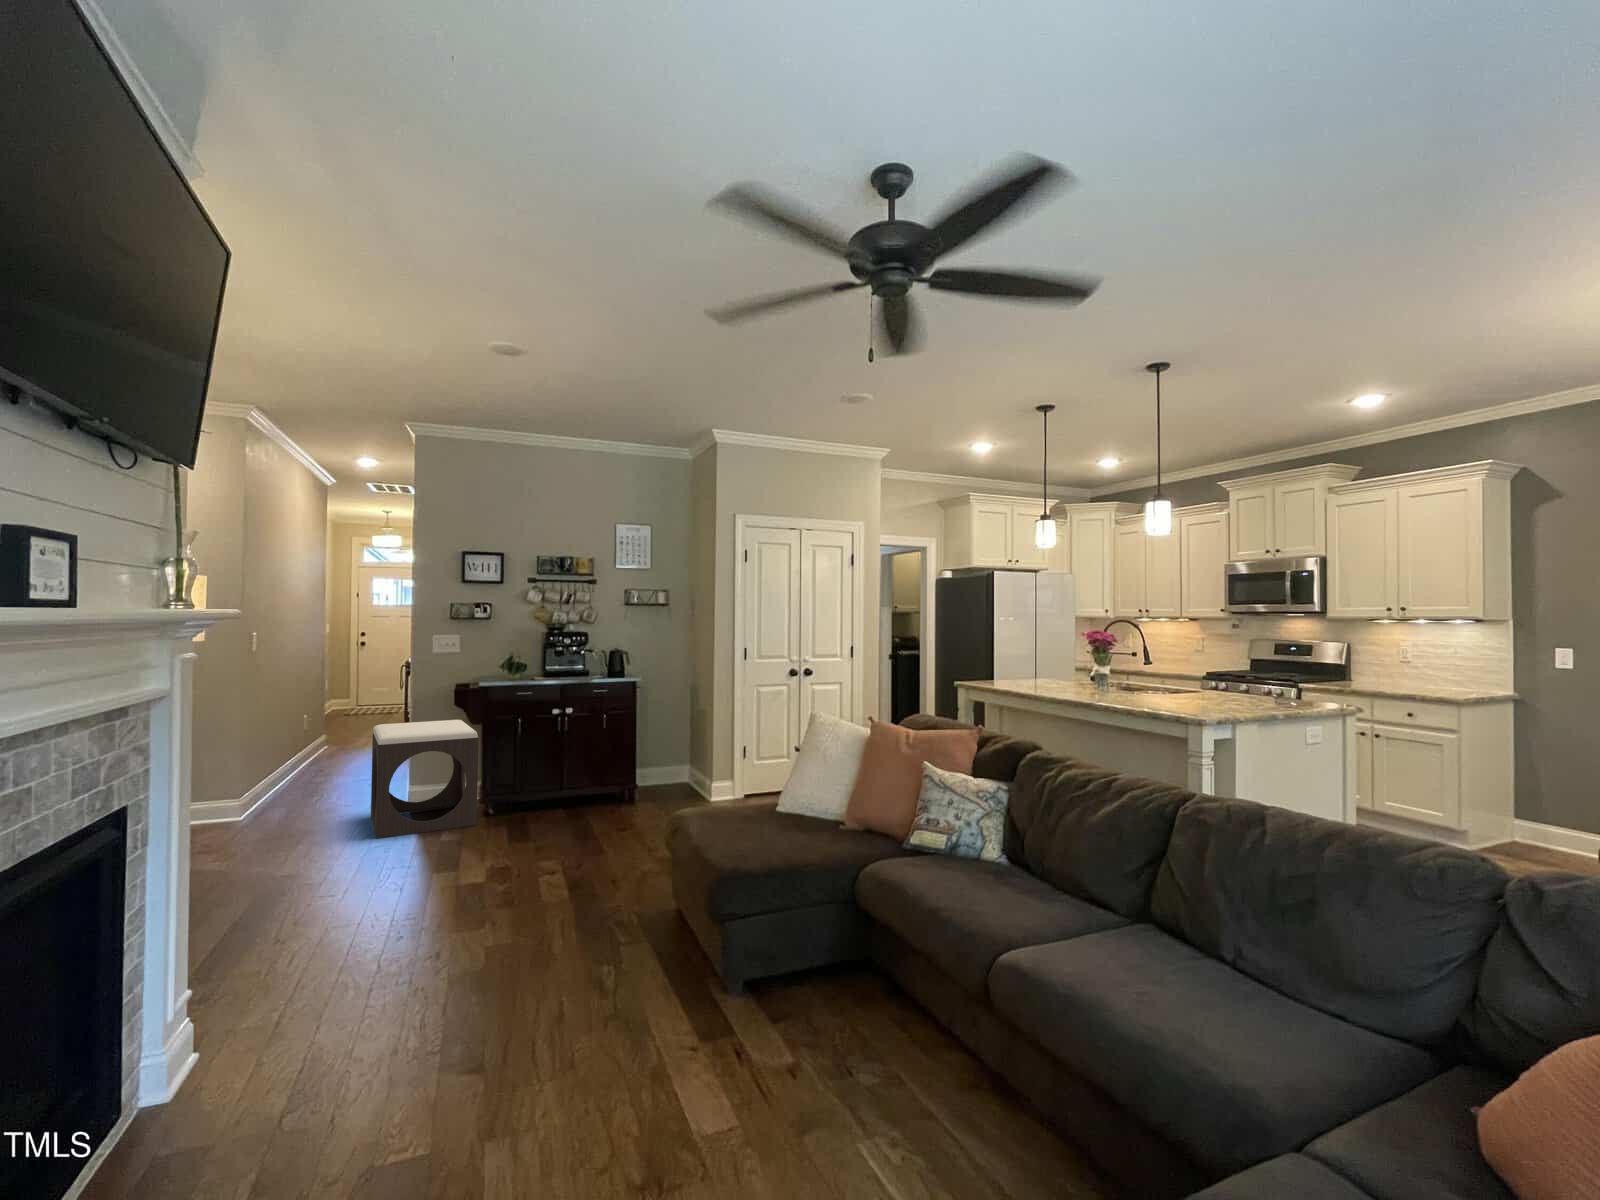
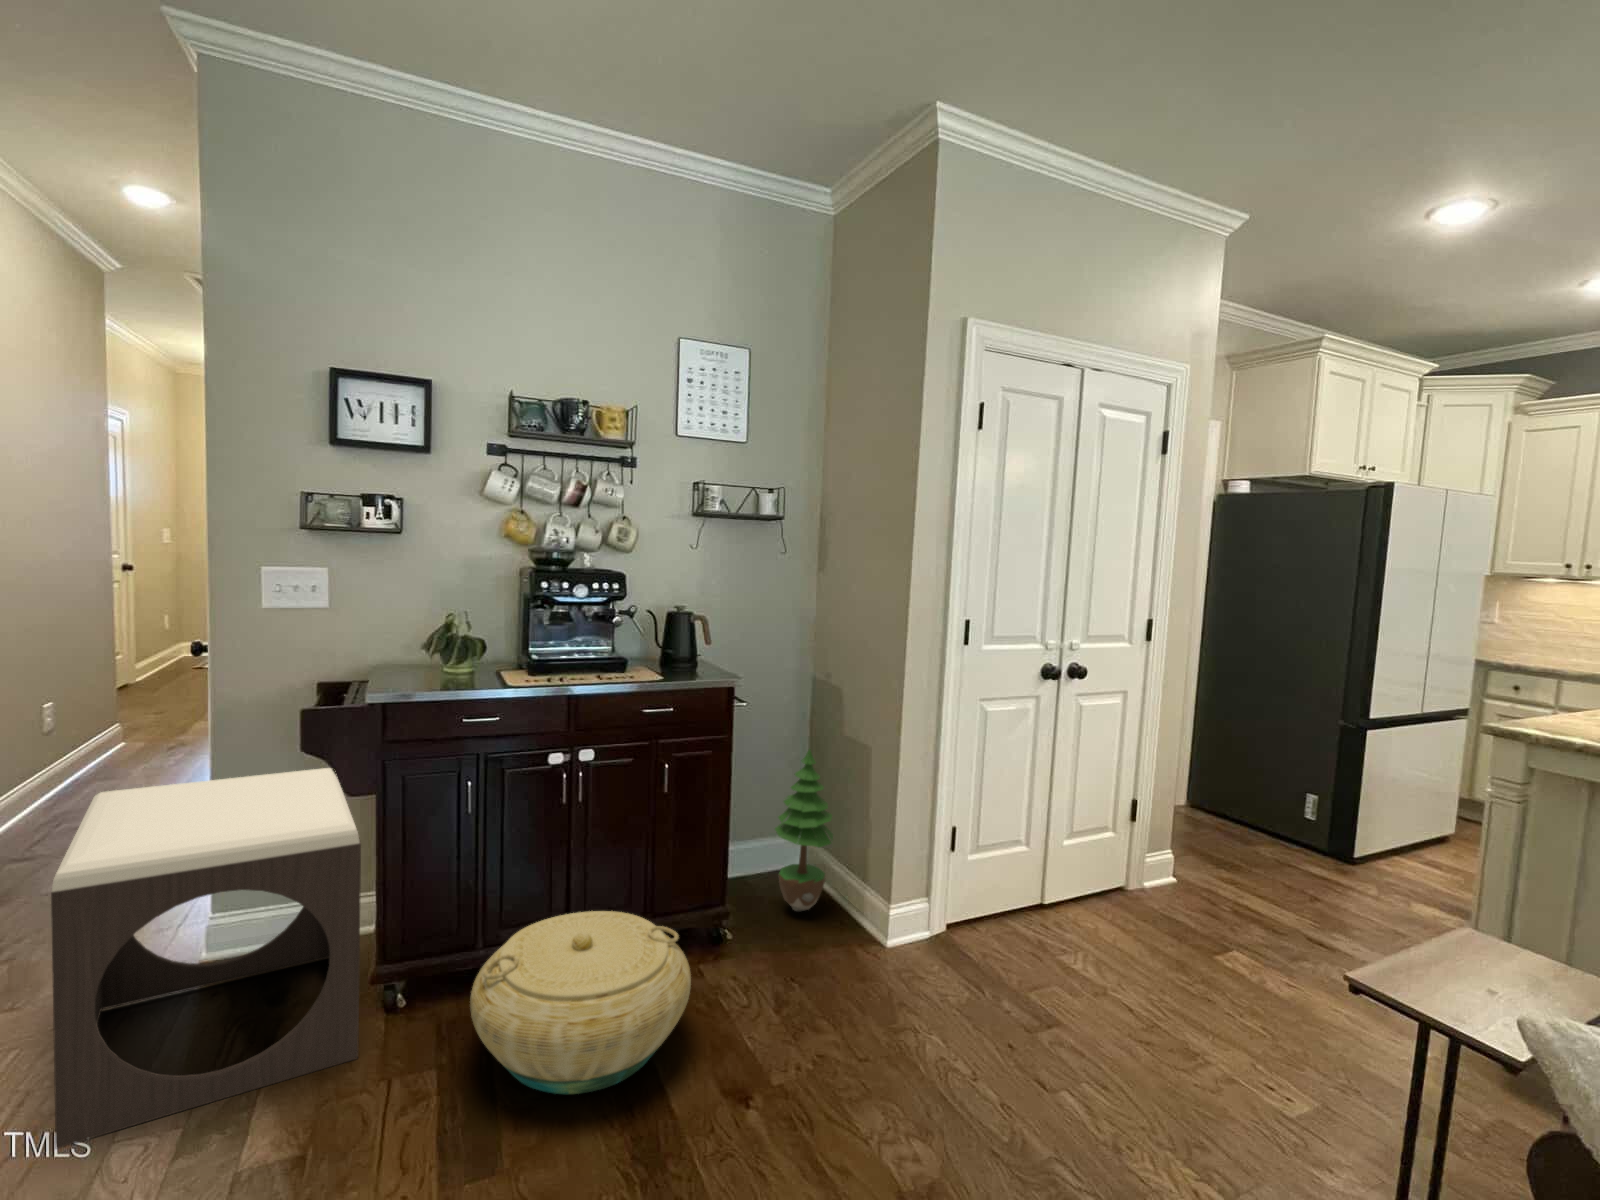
potted tree: none [665,713,694,795] -> present [775,749,833,911]
basket: none [520,774,609,830] -> present [470,911,691,1094]

